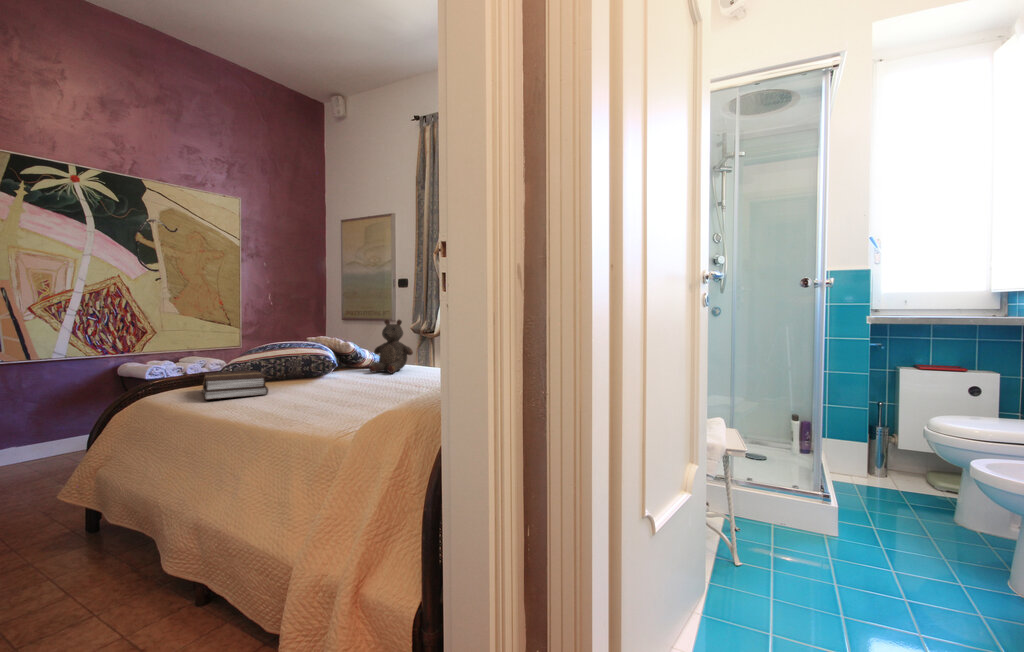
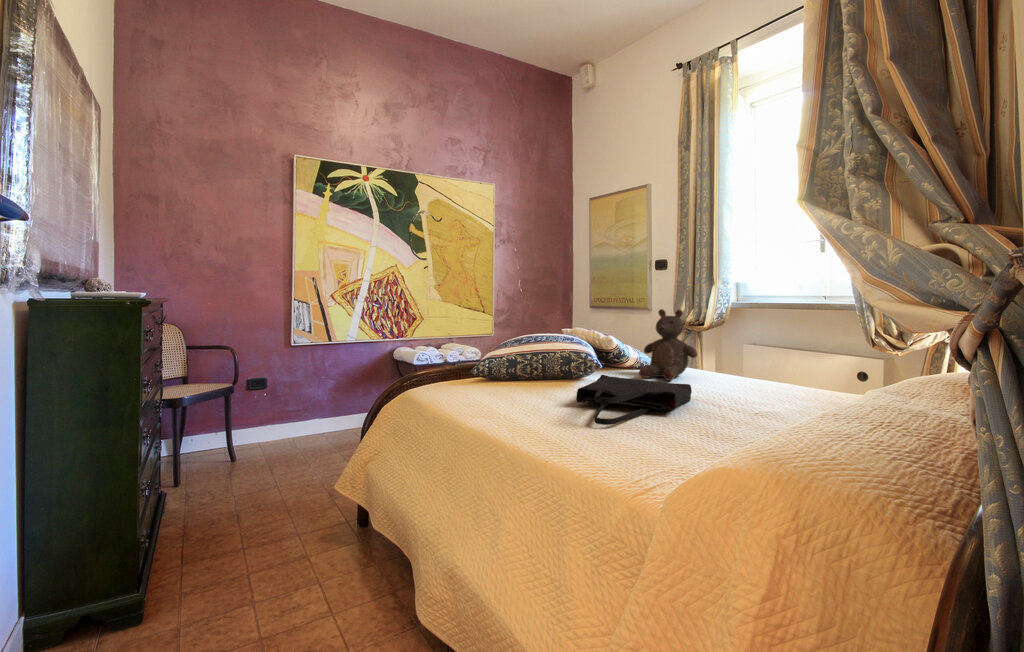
book: present [202,370,268,400] -> none [460,367,527,400]
tote bag: none [311,371,402,404] -> present [576,375,692,425]

